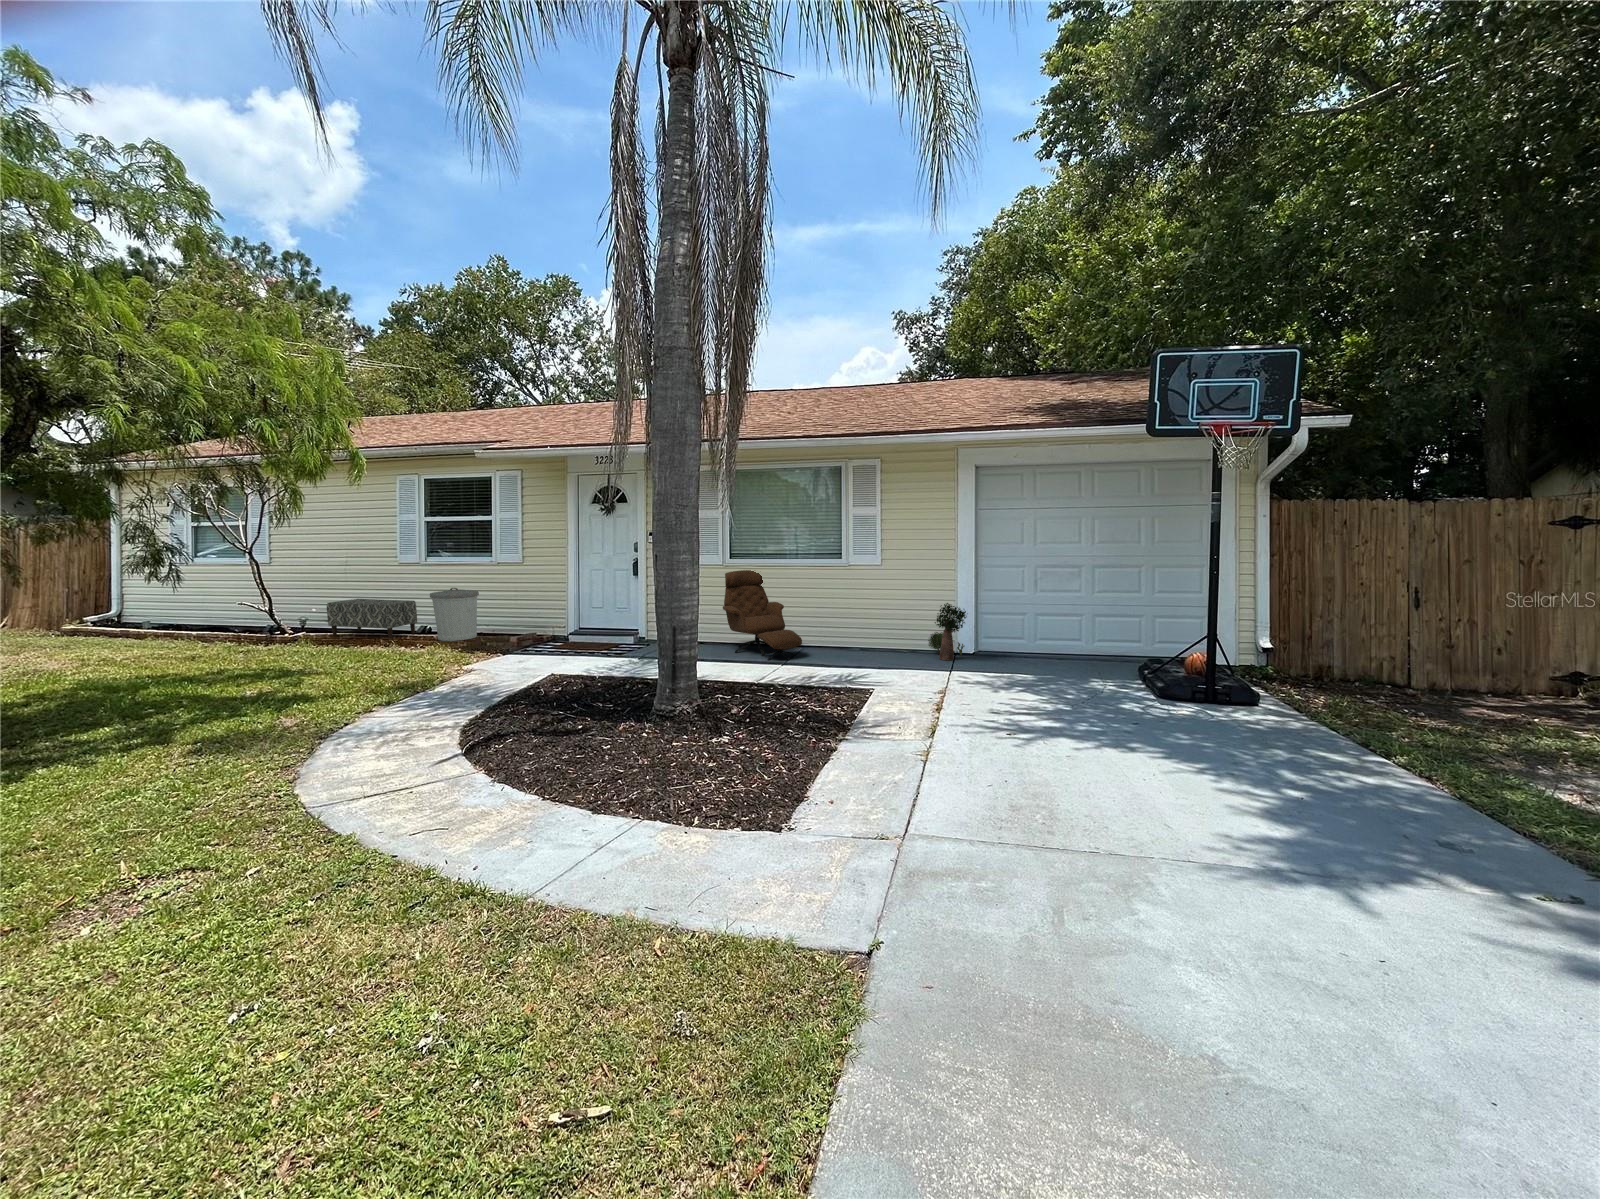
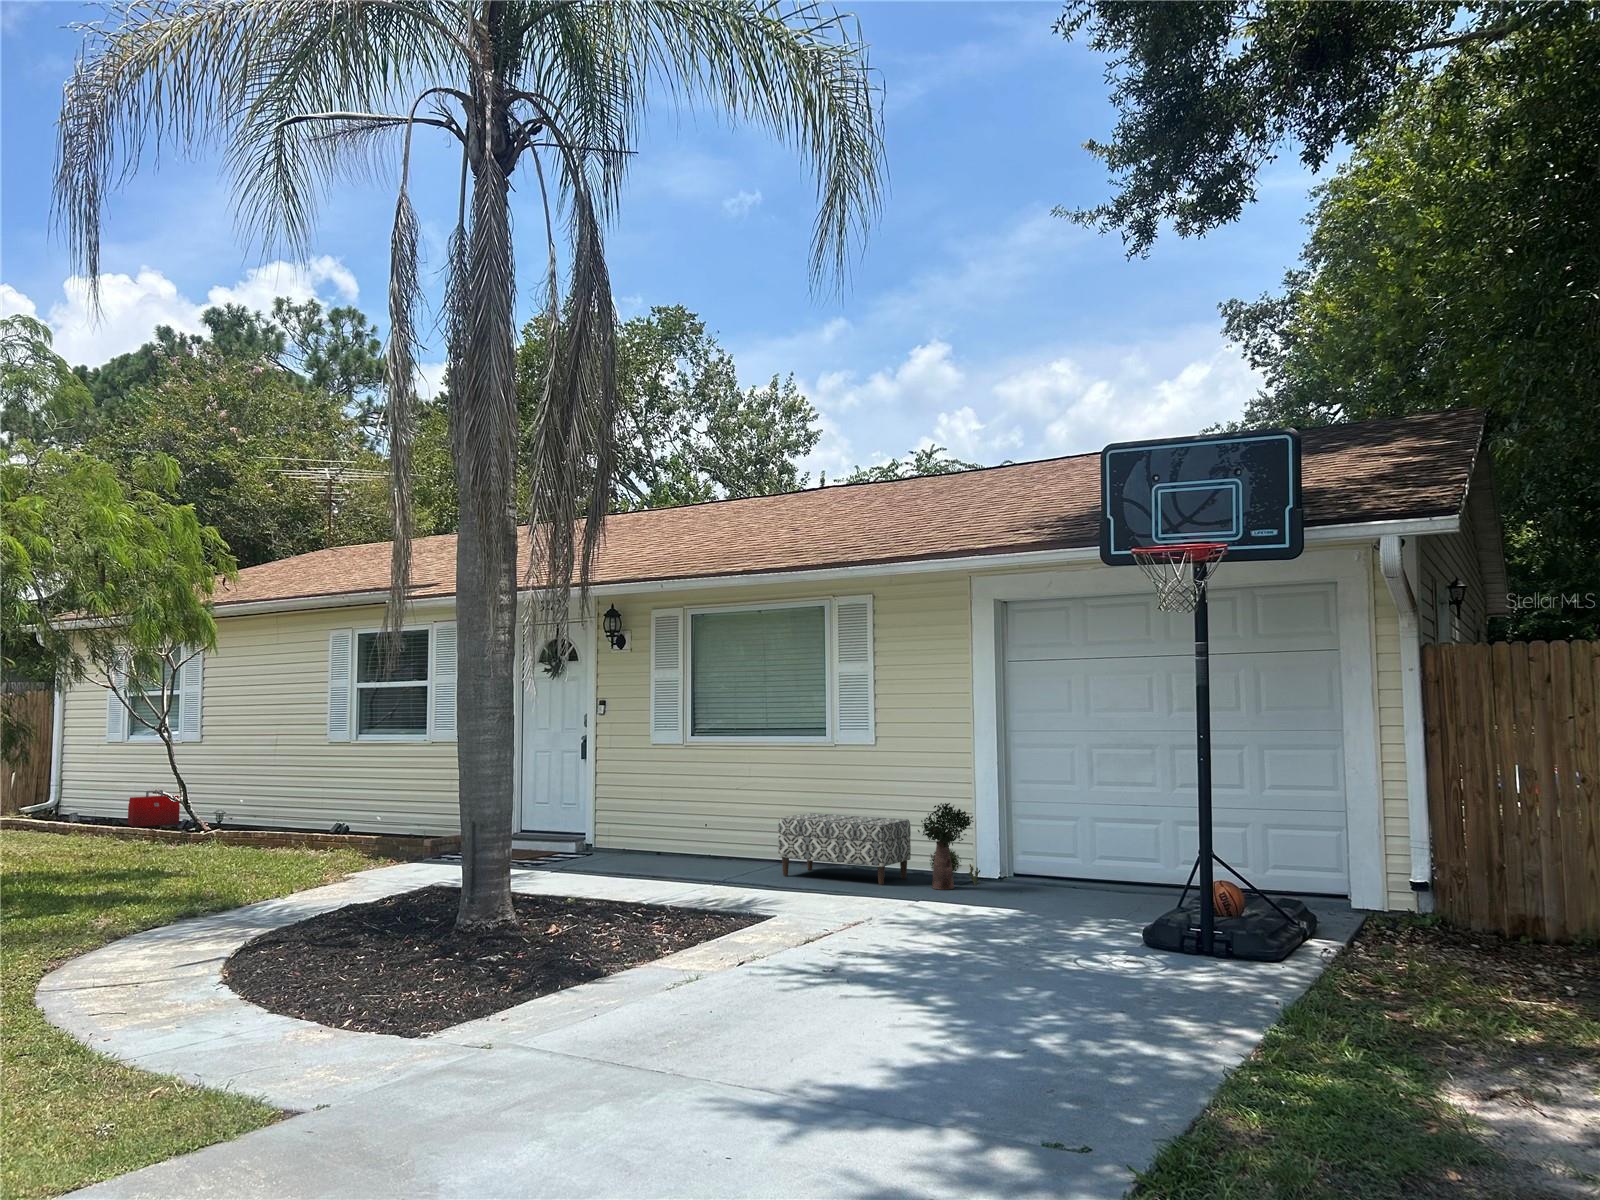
lounge chair: present [723,570,802,660] -> none [660,754,749,879]
trash can: present [430,588,479,641] -> none [344,774,402,844]
bench: present [327,599,417,639] -> present [778,813,911,885]
toolbox: none [202,602,257,633] -> present [128,790,180,827]

